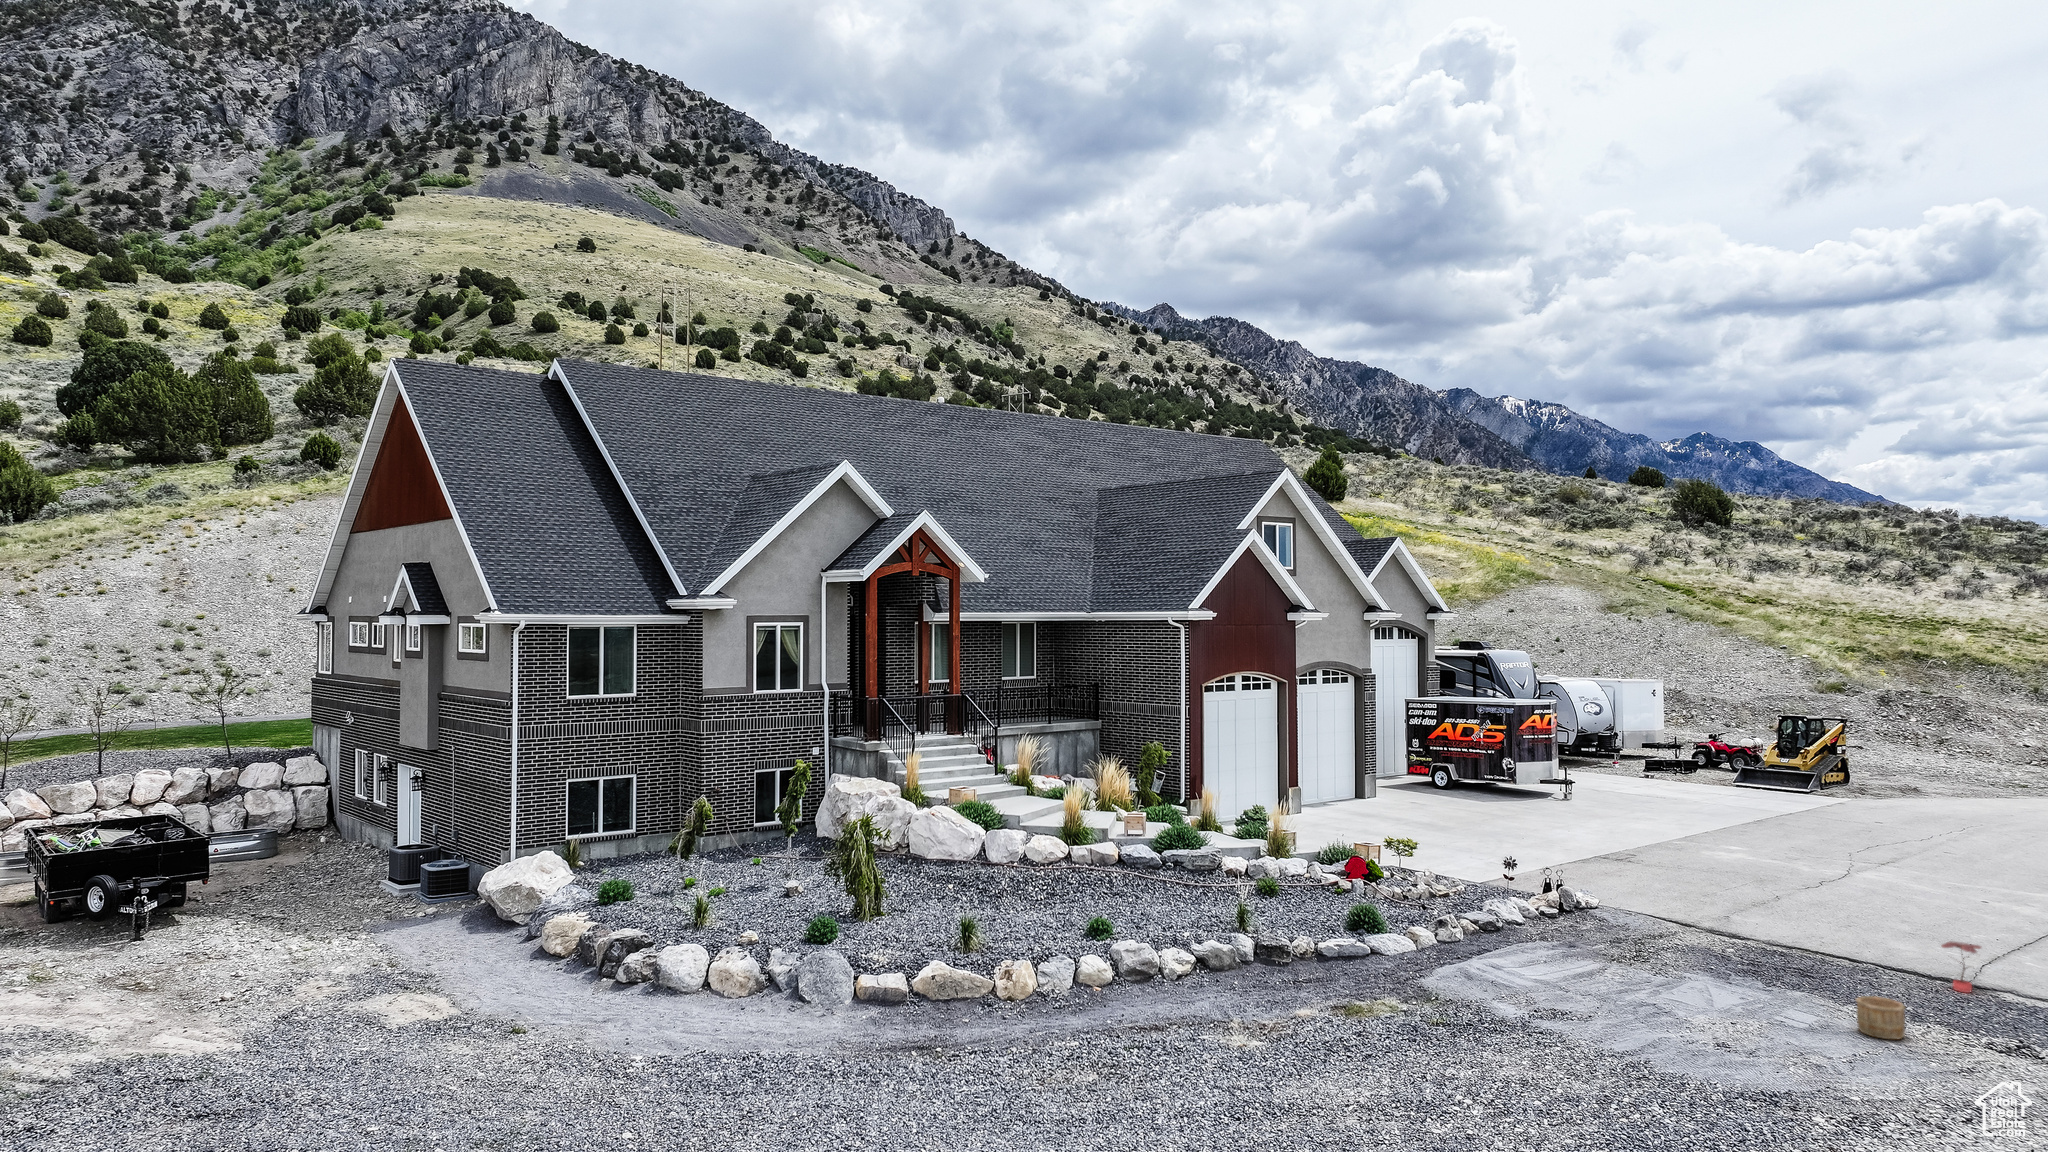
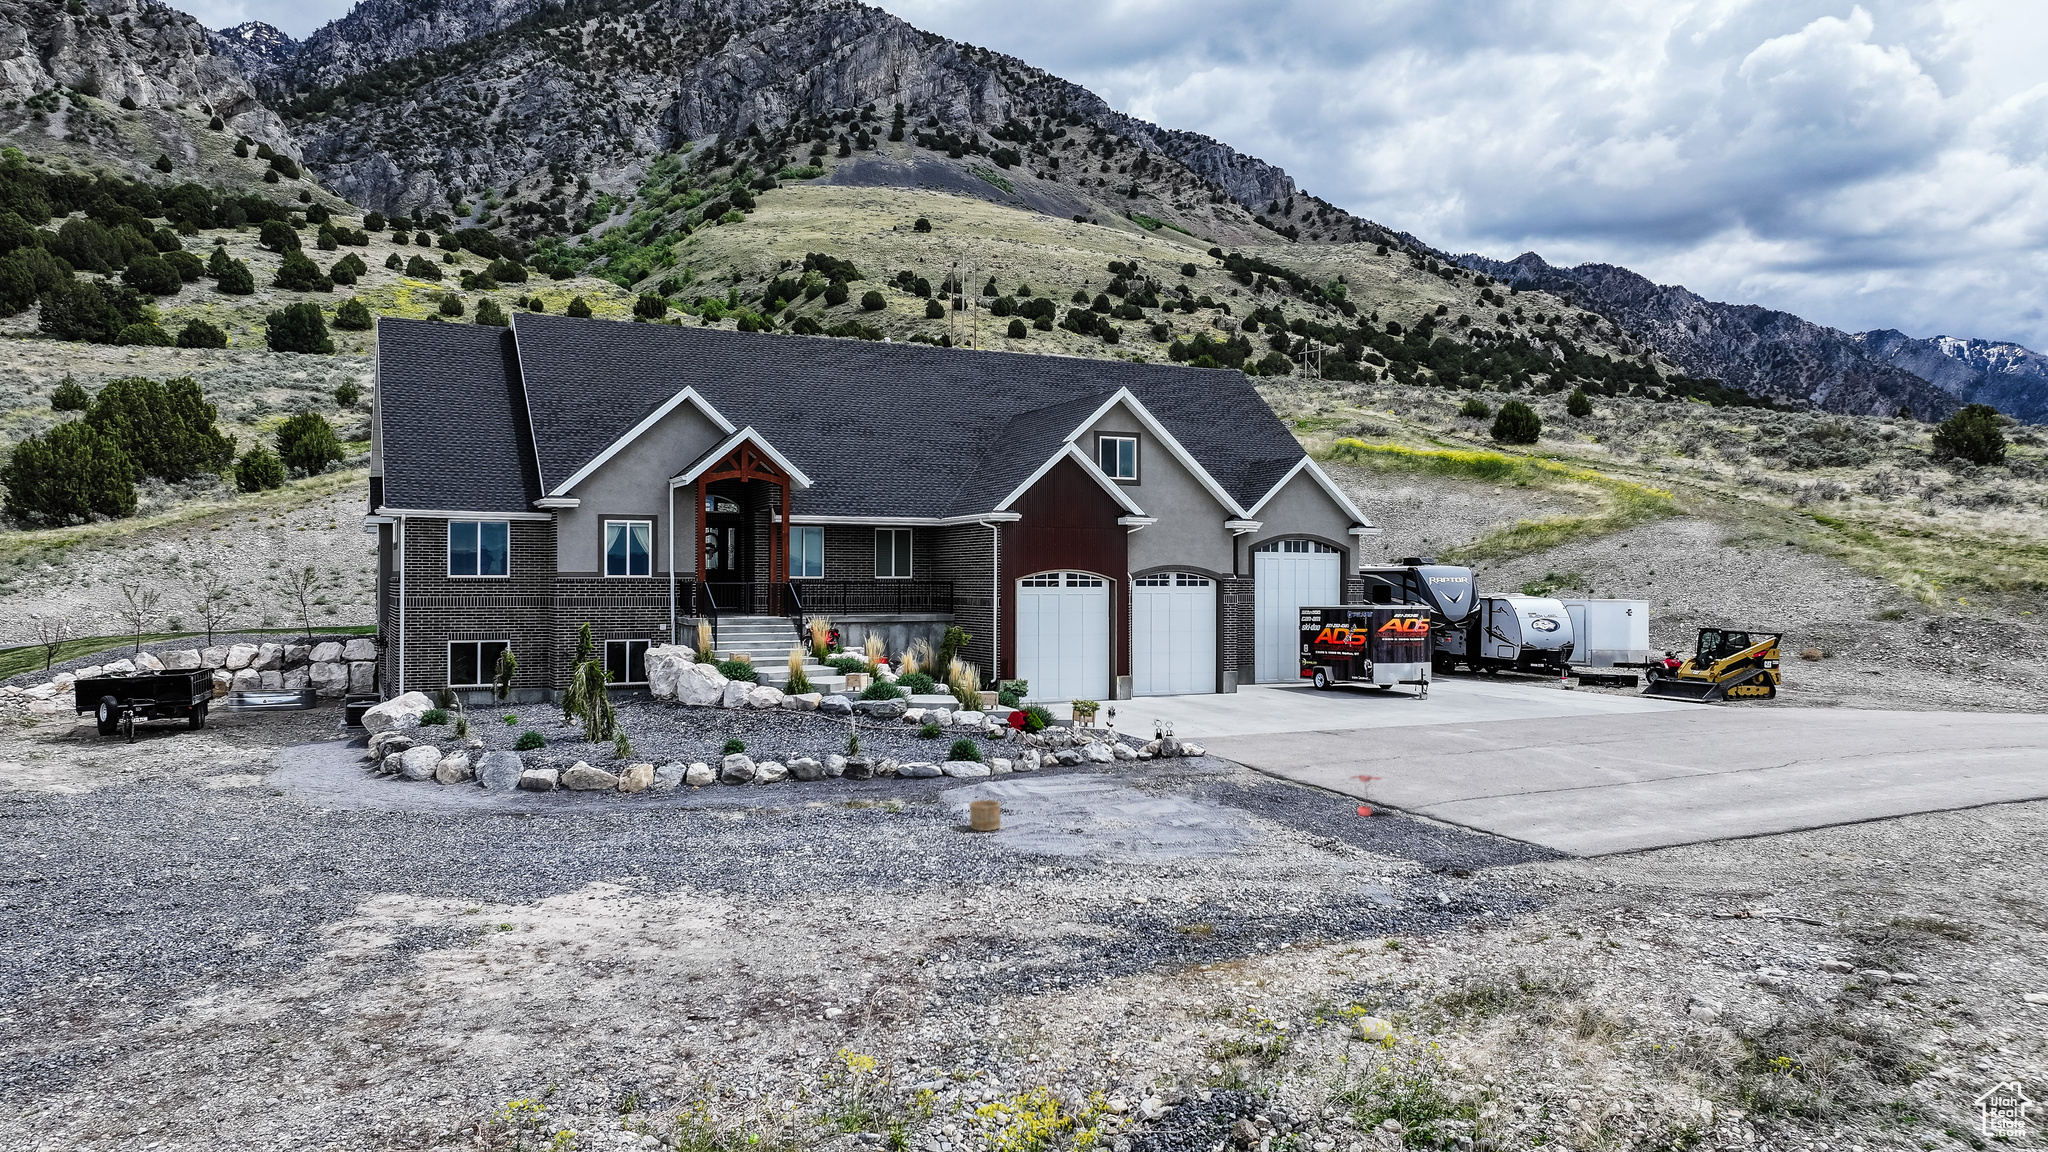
wooden bucket: present [1856,996,1905,1039] -> present [969,800,1000,831]

